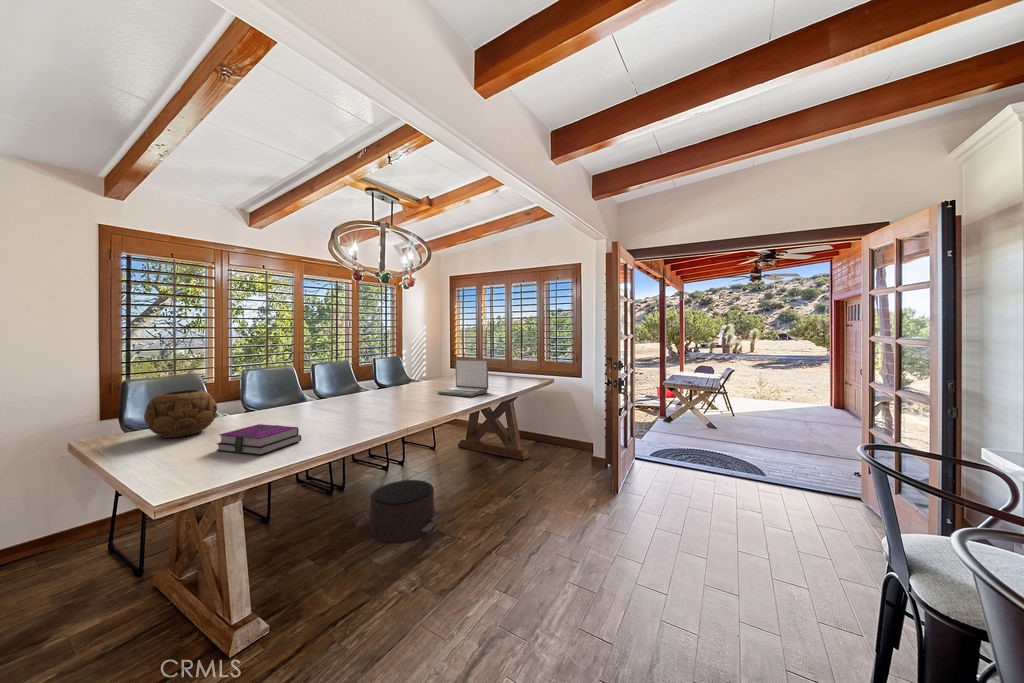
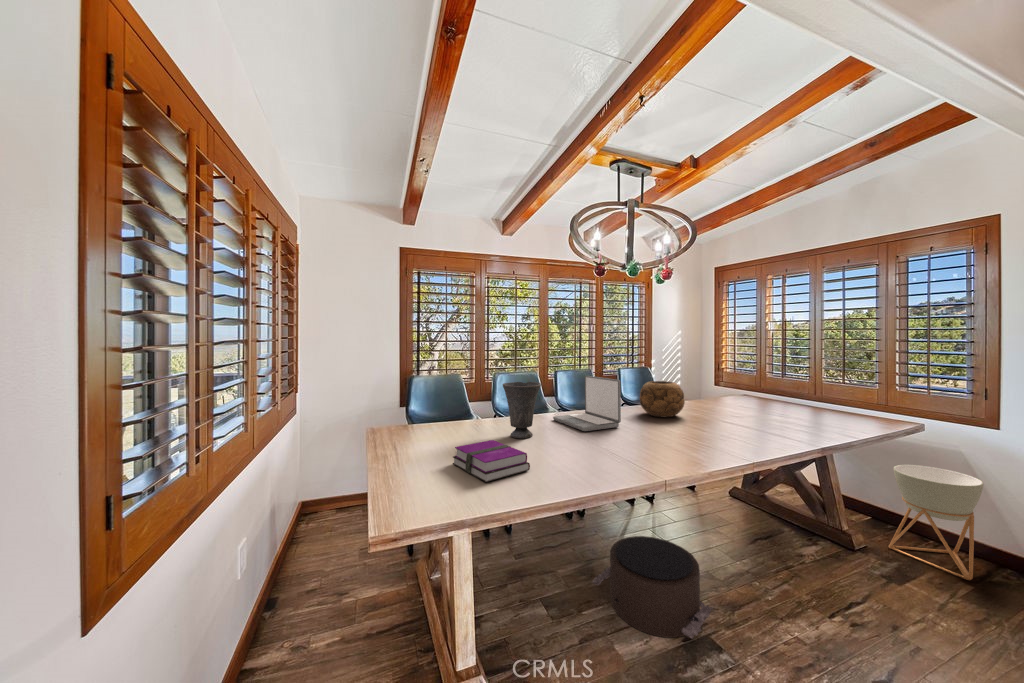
laptop: present [438,359,488,397] -> present [553,376,621,431]
vase: none [264,372,305,423] -> present [503,382,541,438]
decorative bowl: present [144,390,217,438] -> present [640,381,685,417]
planter: none [539,405,574,461] -> present [889,465,983,580]

